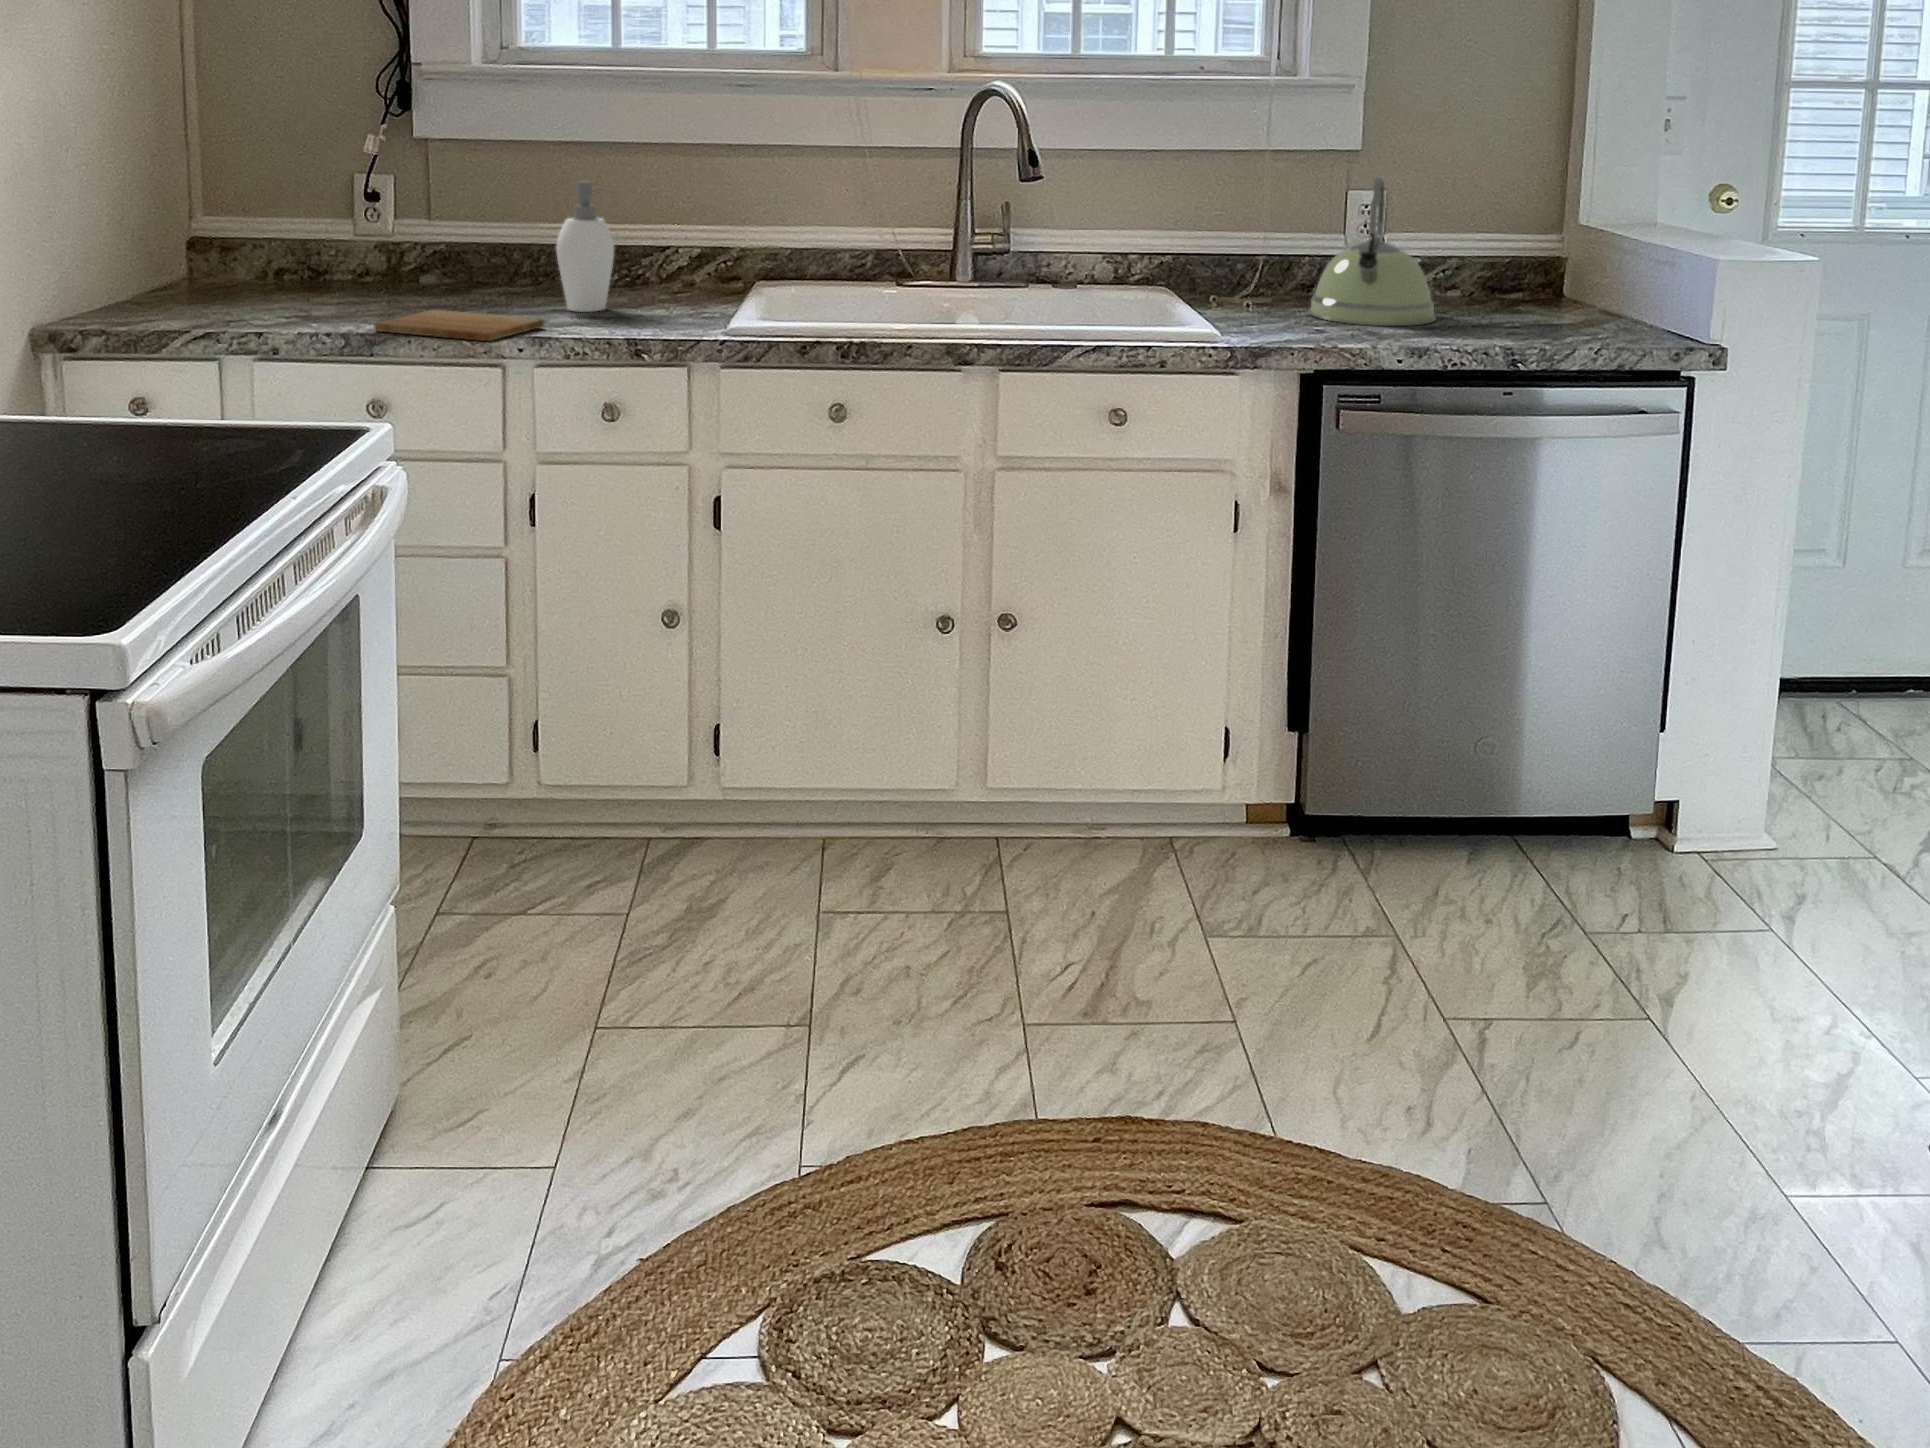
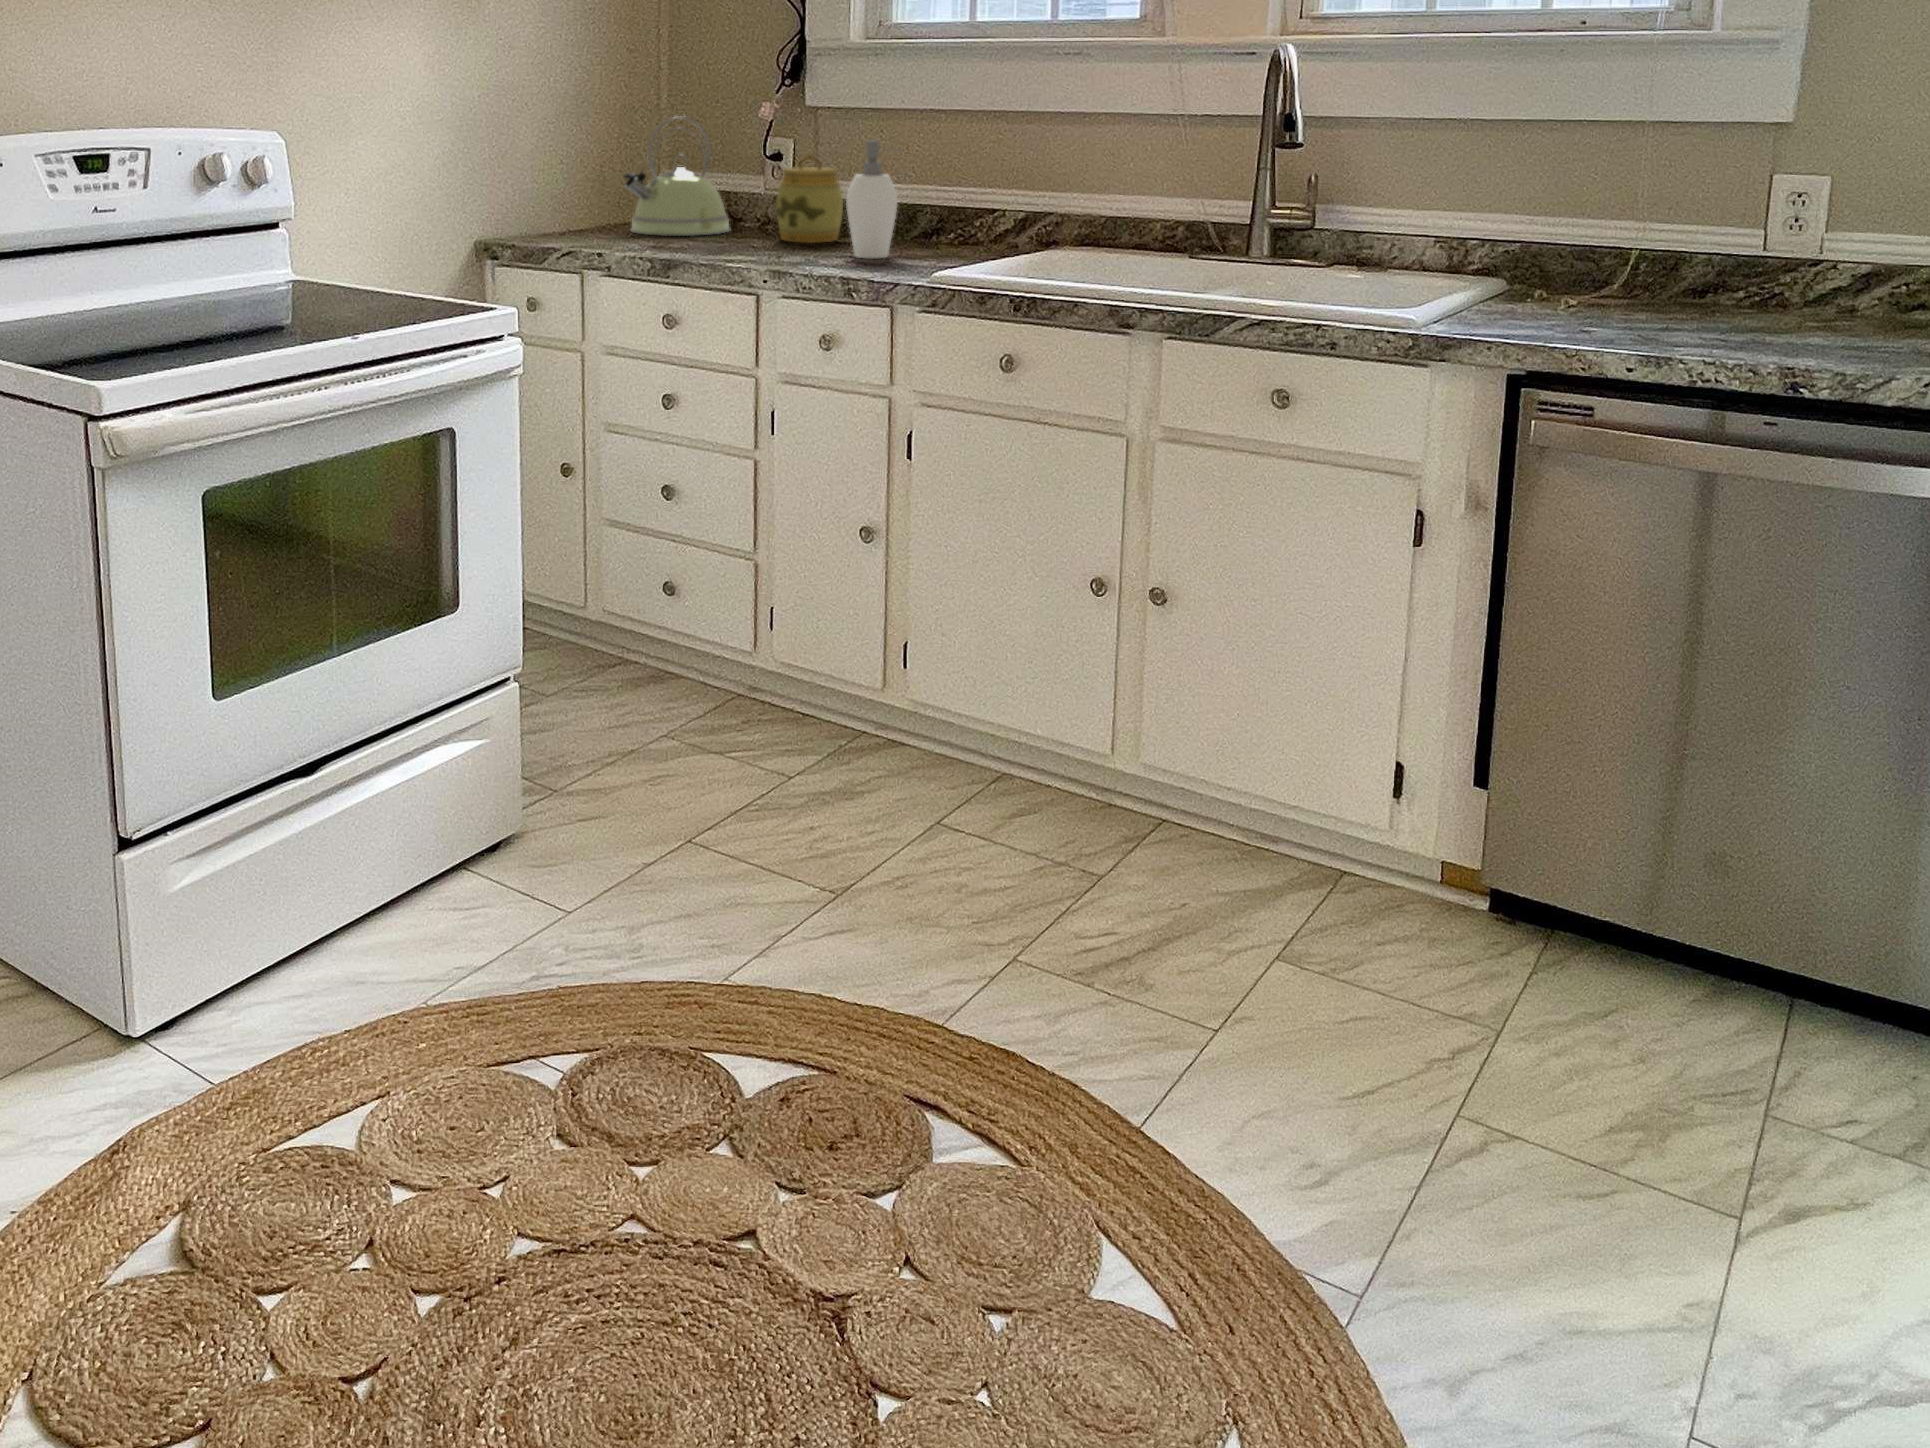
kettle: present [1309,177,1435,326] -> present [623,116,730,236]
jar: none [418,194,495,297] -> present [776,154,843,243]
cutting board: present [375,310,543,341] -> none [670,246,795,270]

